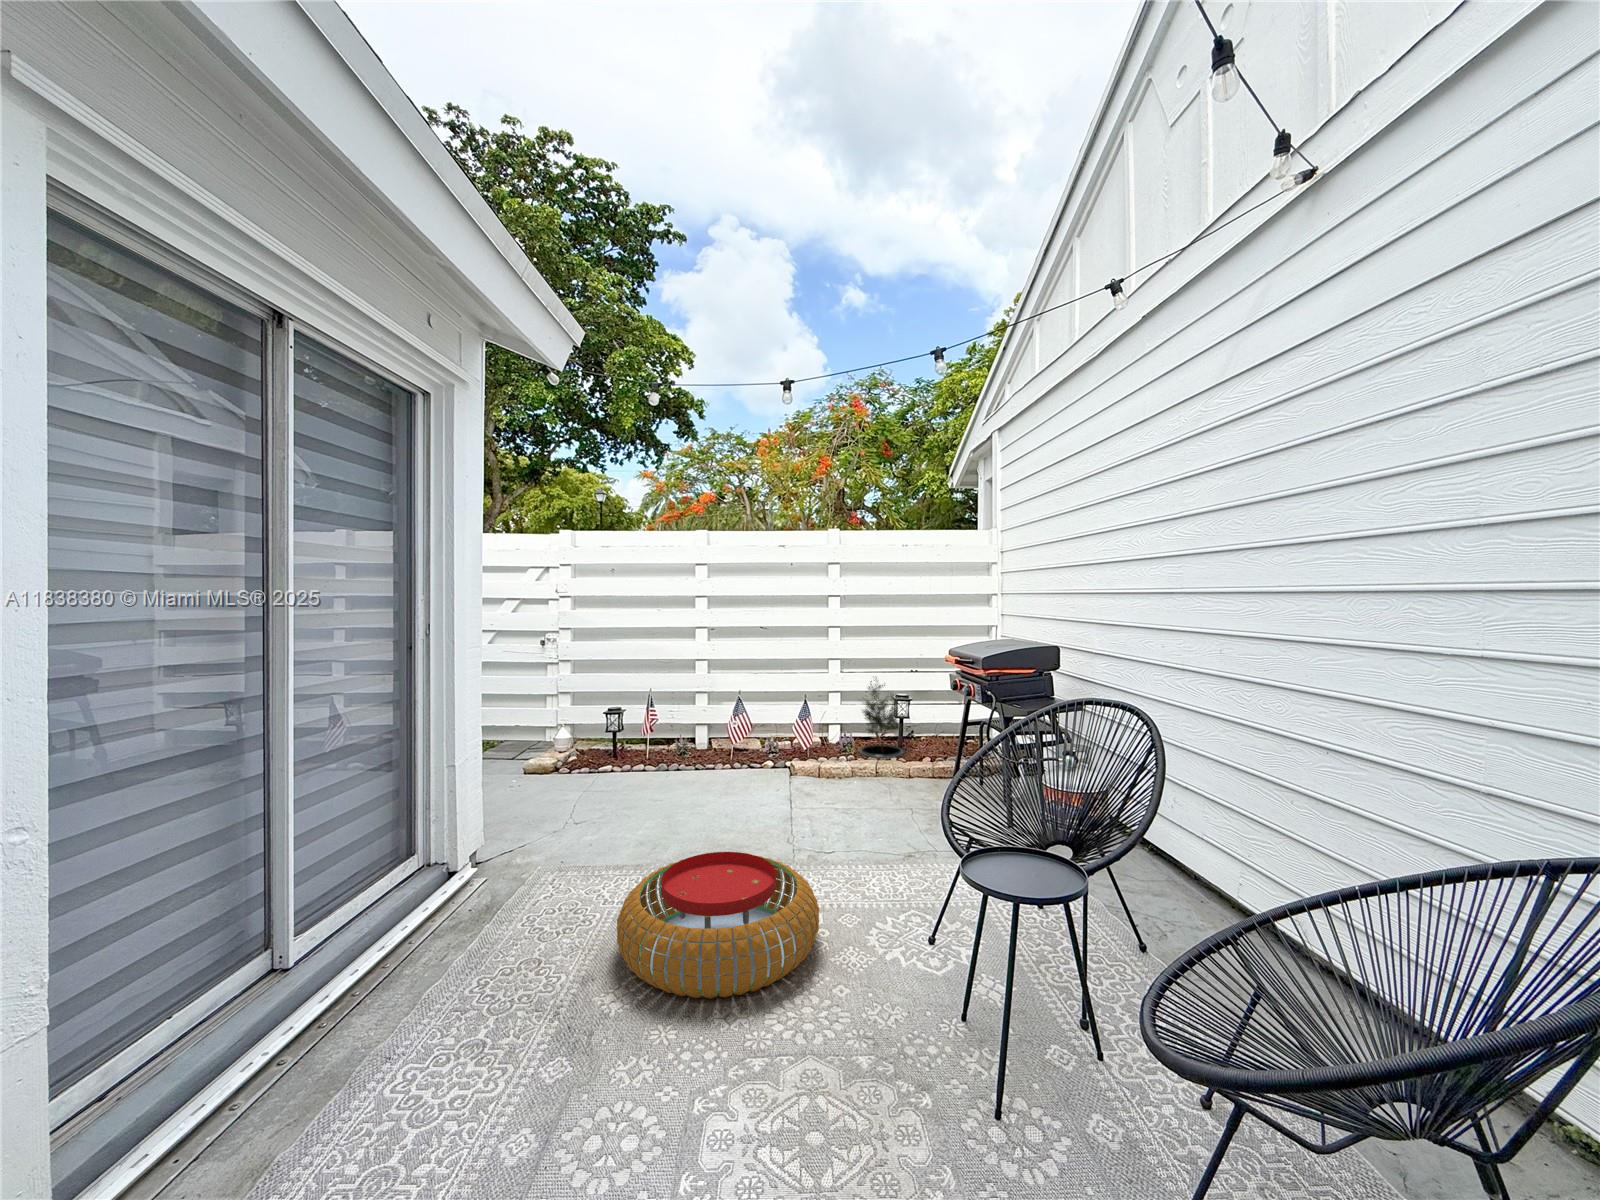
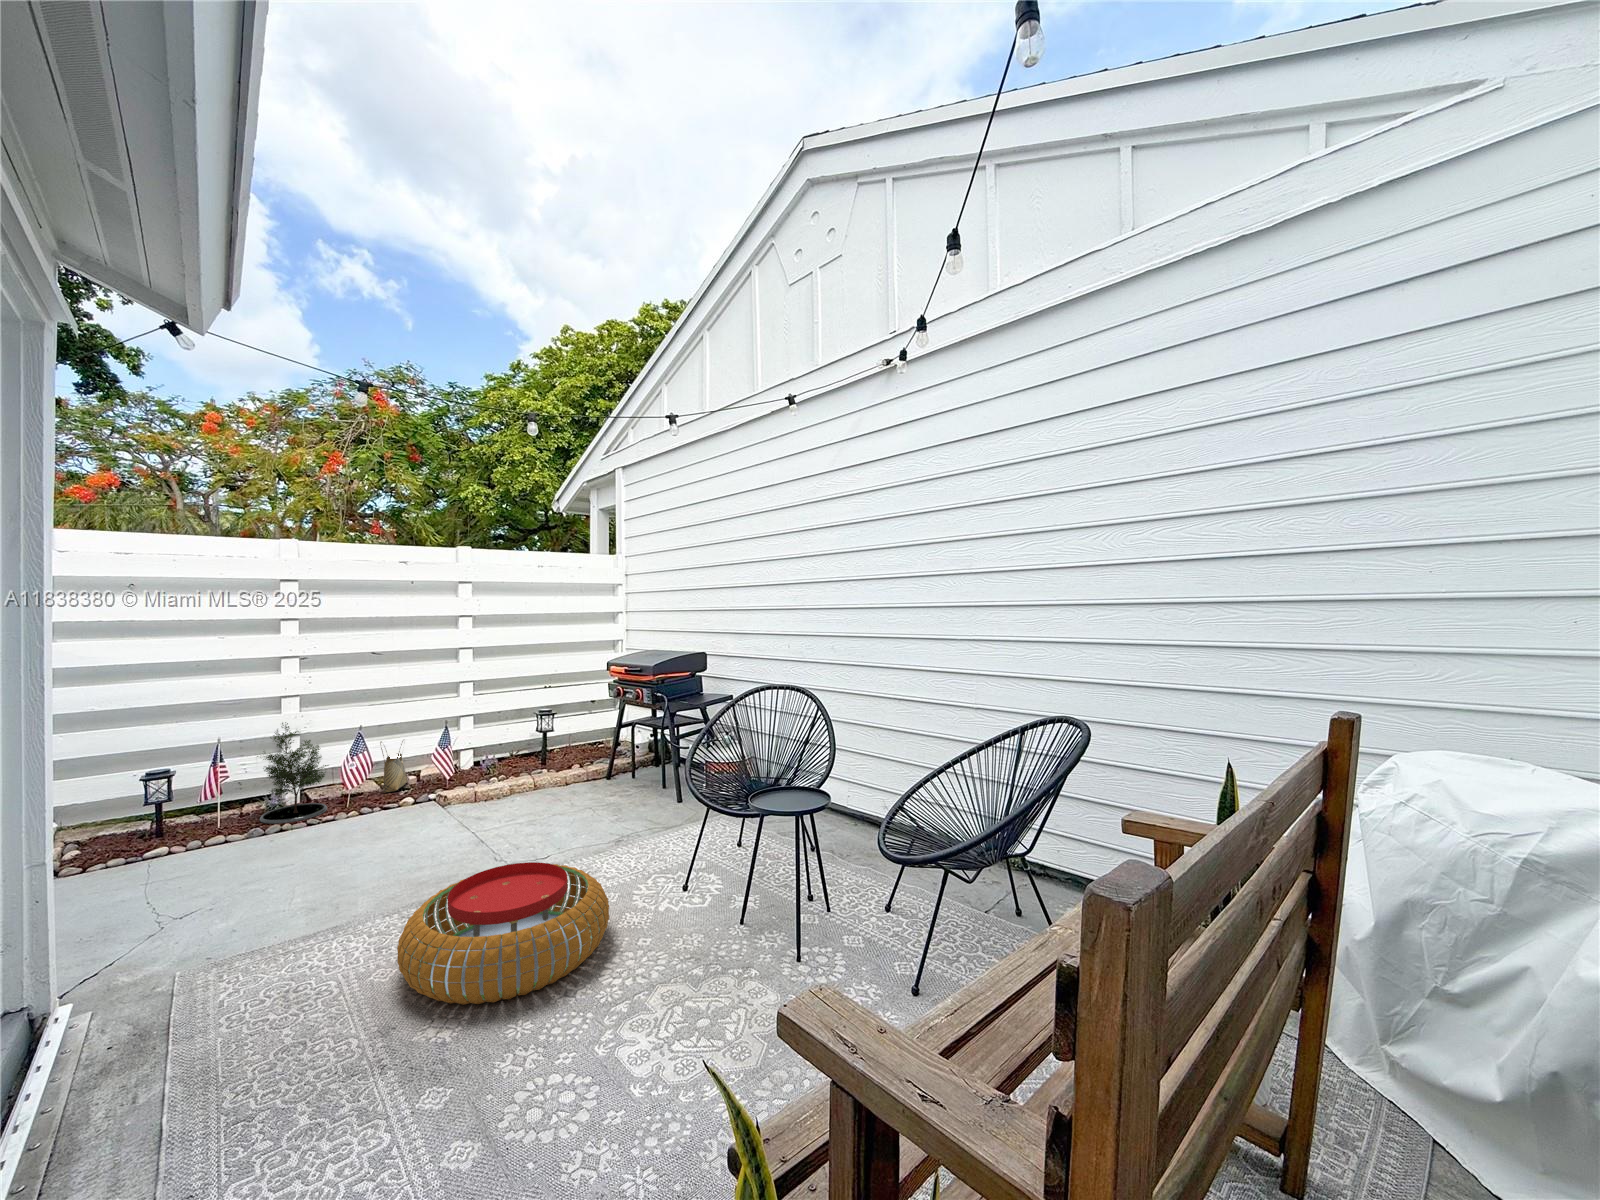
potted tree: present [860,684,903,758] -> present [257,722,328,824]
woven basket: none [759,706,782,753] -> present [380,741,408,793]

